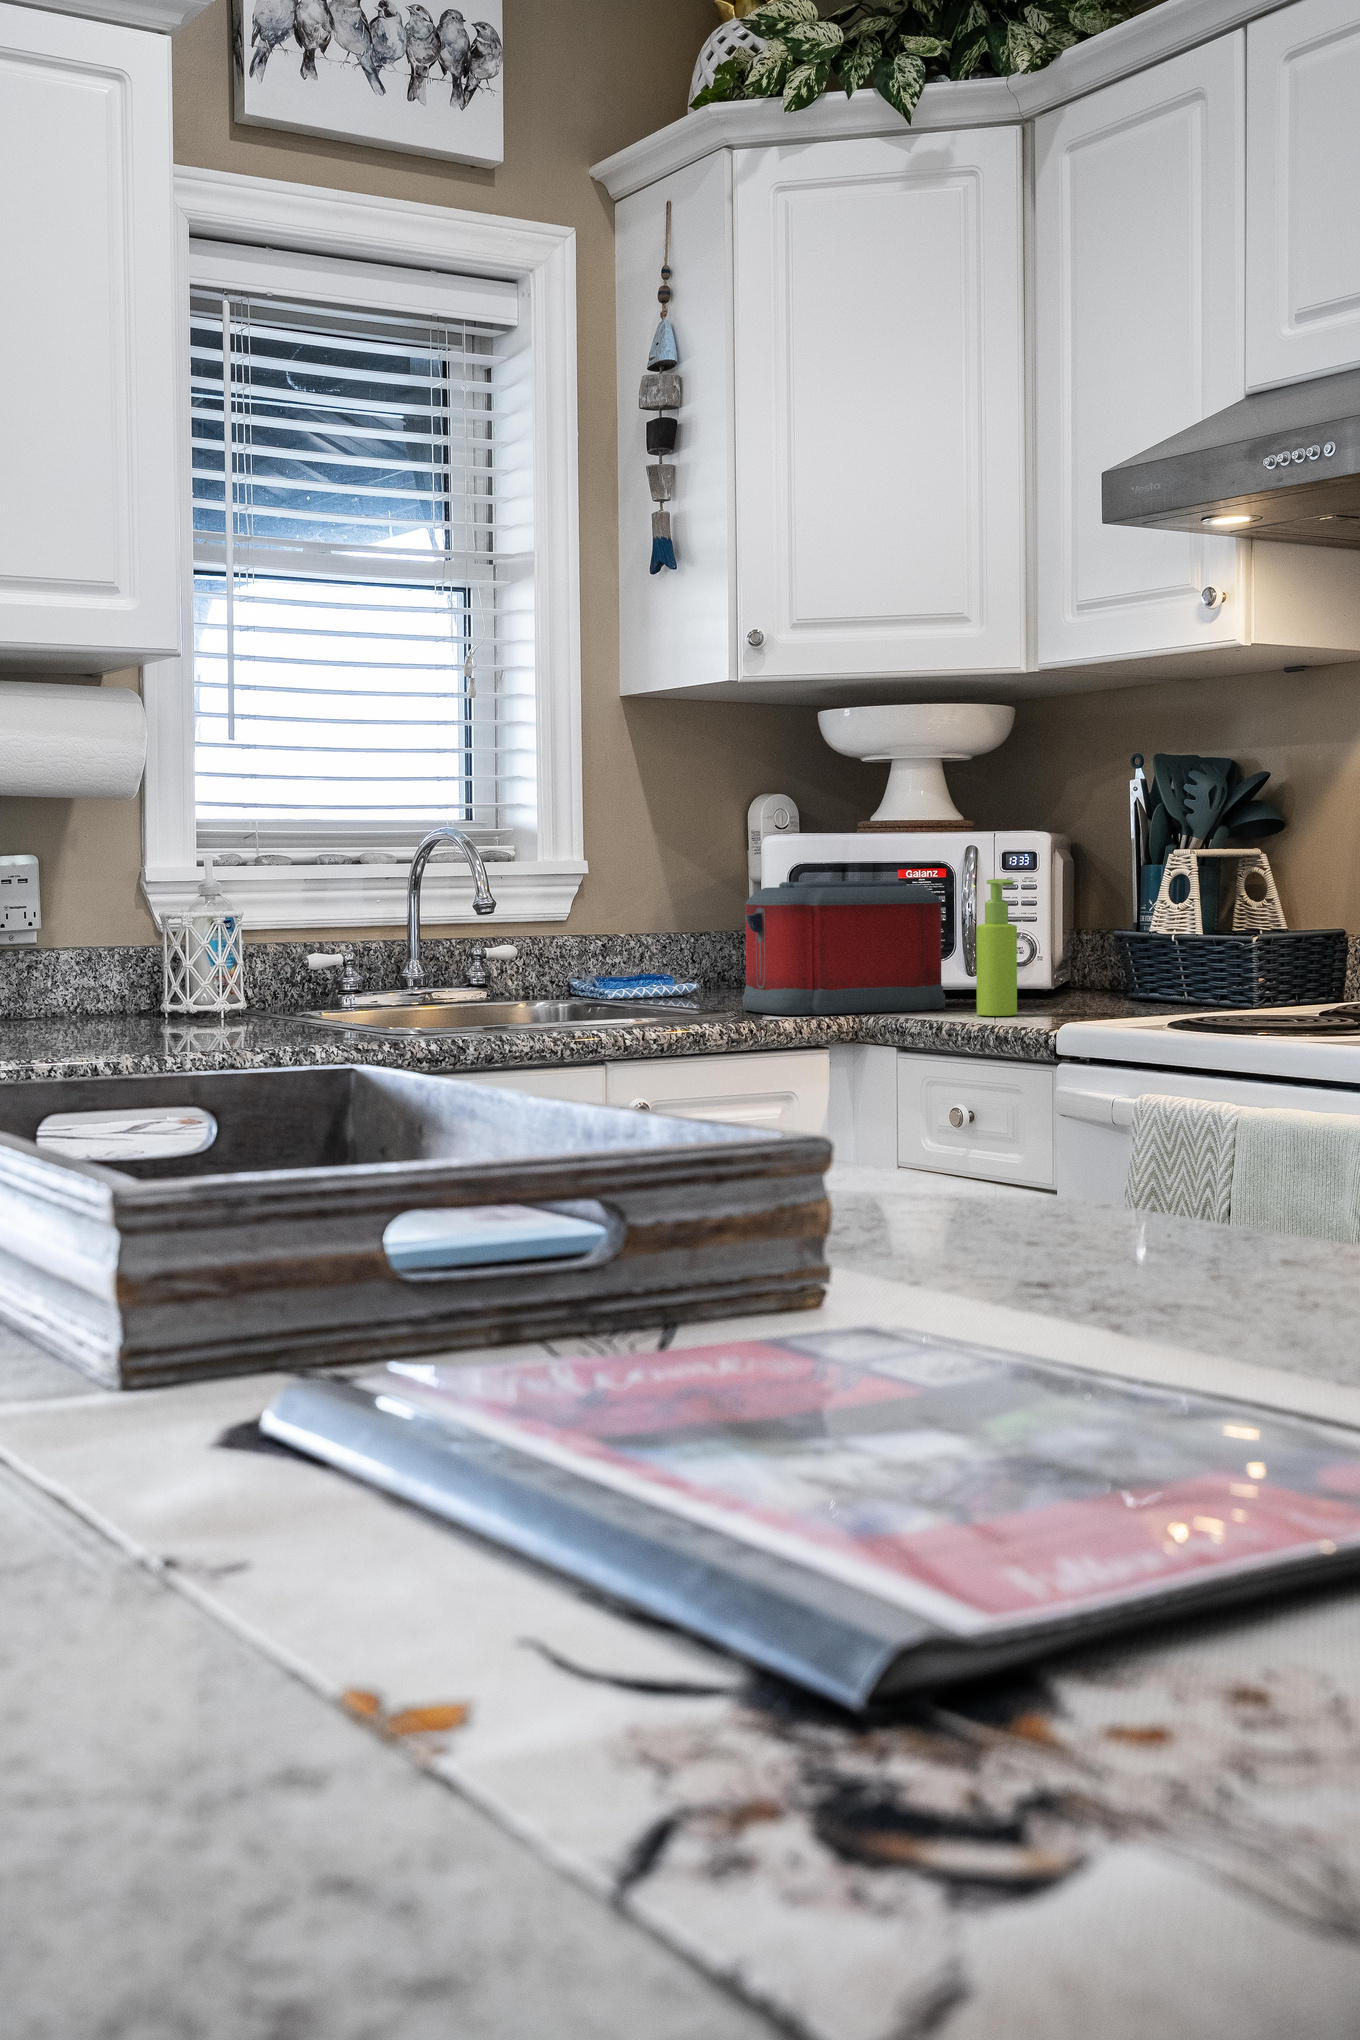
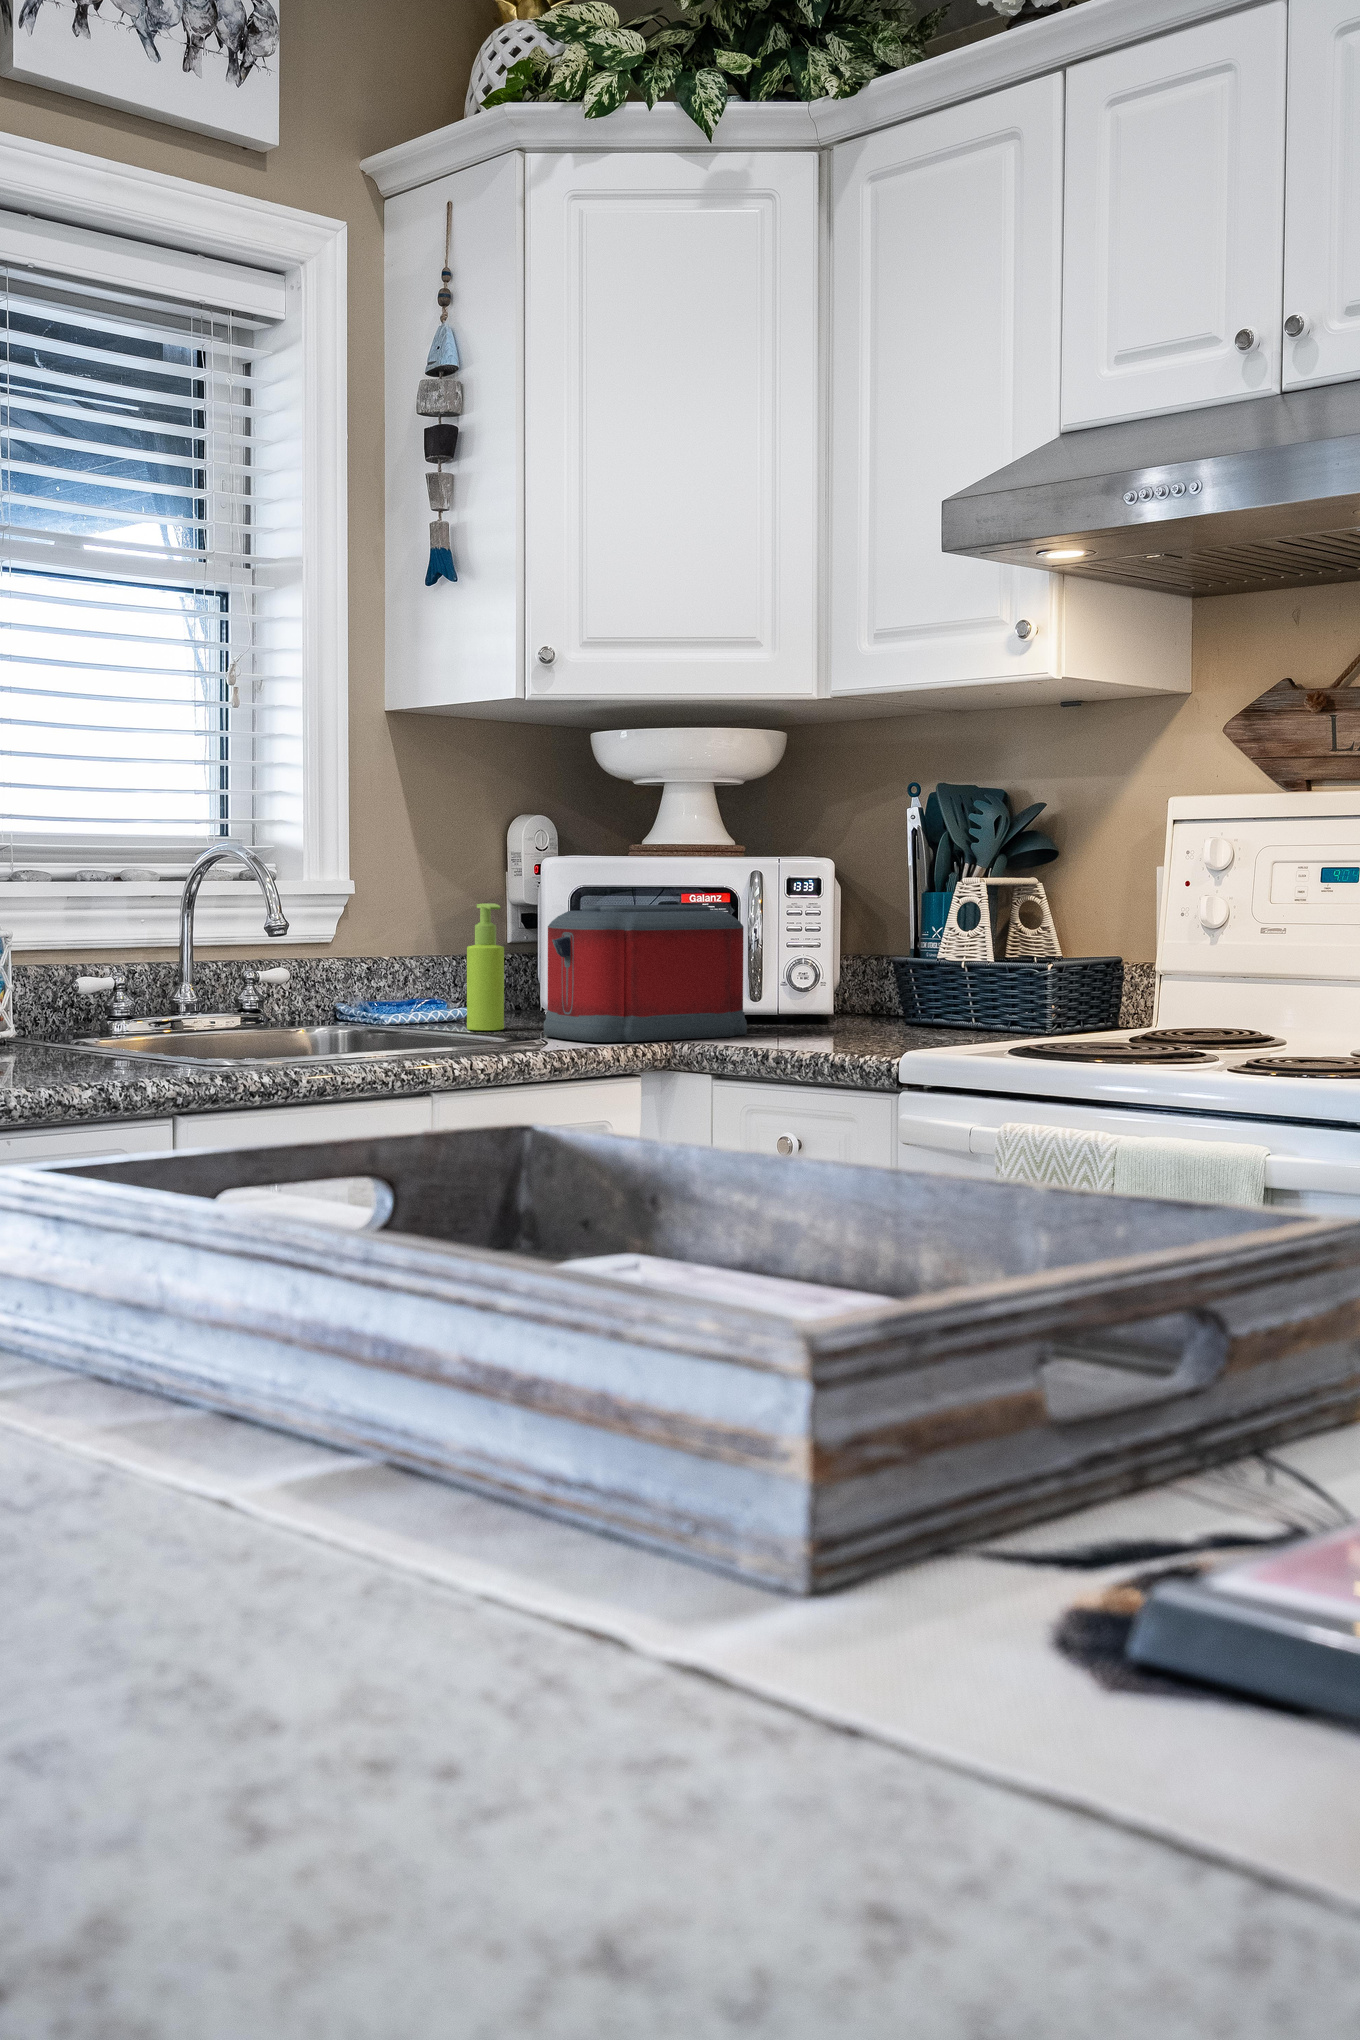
soap dispenser: present [976,879,1017,1016] -> present [467,903,504,1030]

